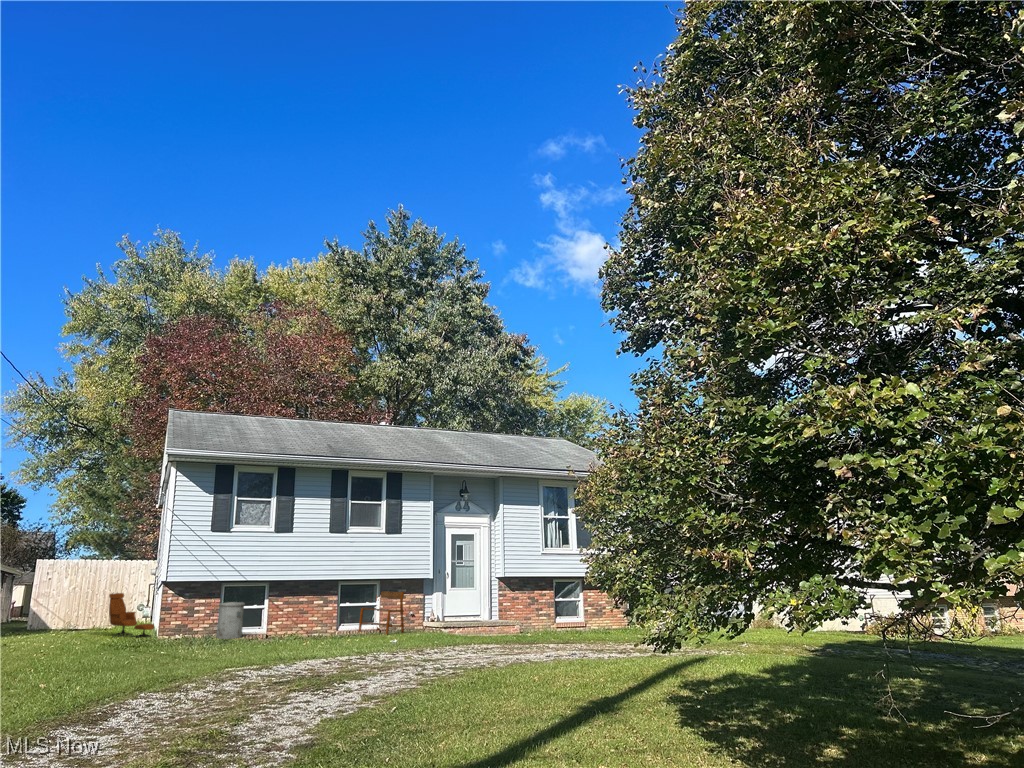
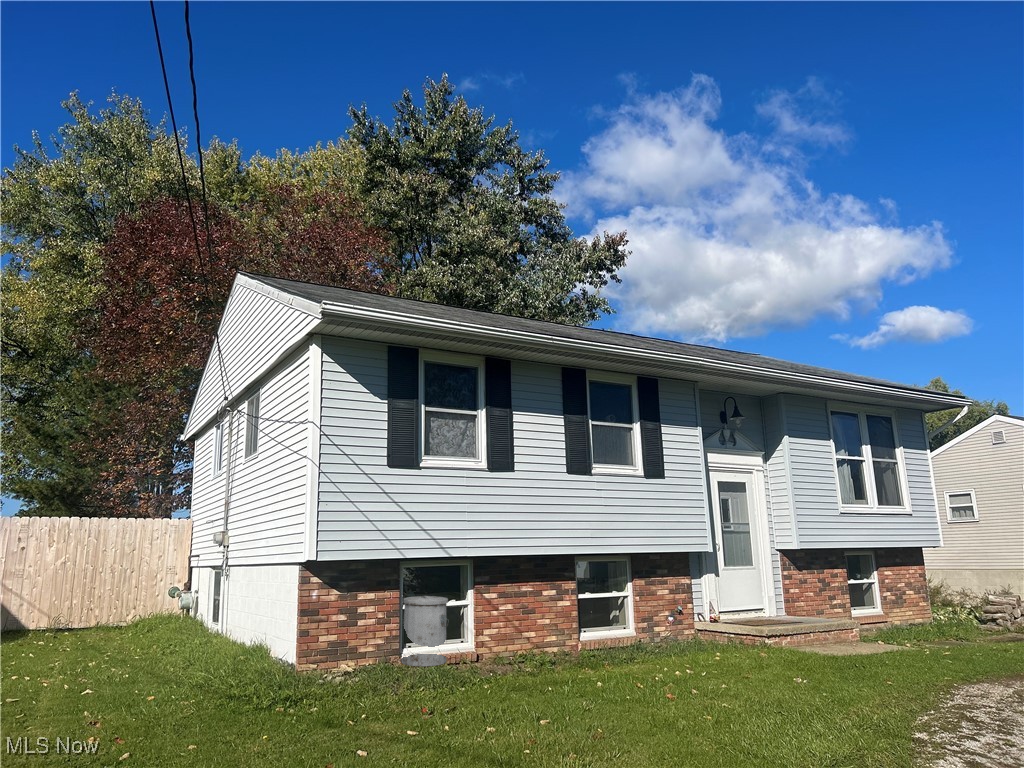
bench: present [359,591,404,634] -> none [608,572,689,649]
lounge chair: present [109,593,154,636] -> none [188,579,280,667]

